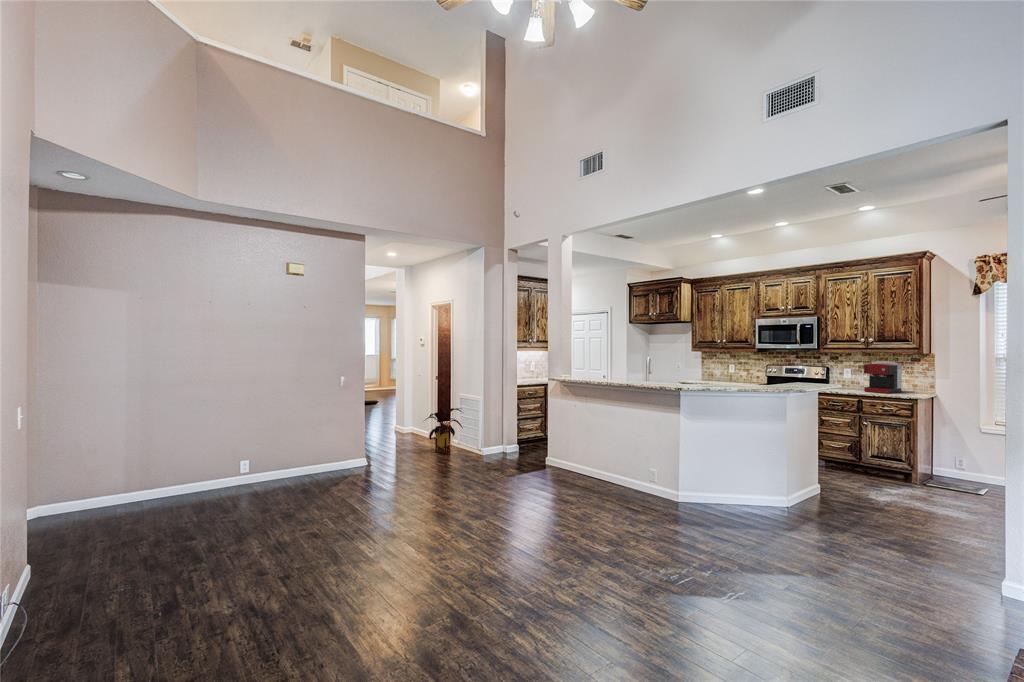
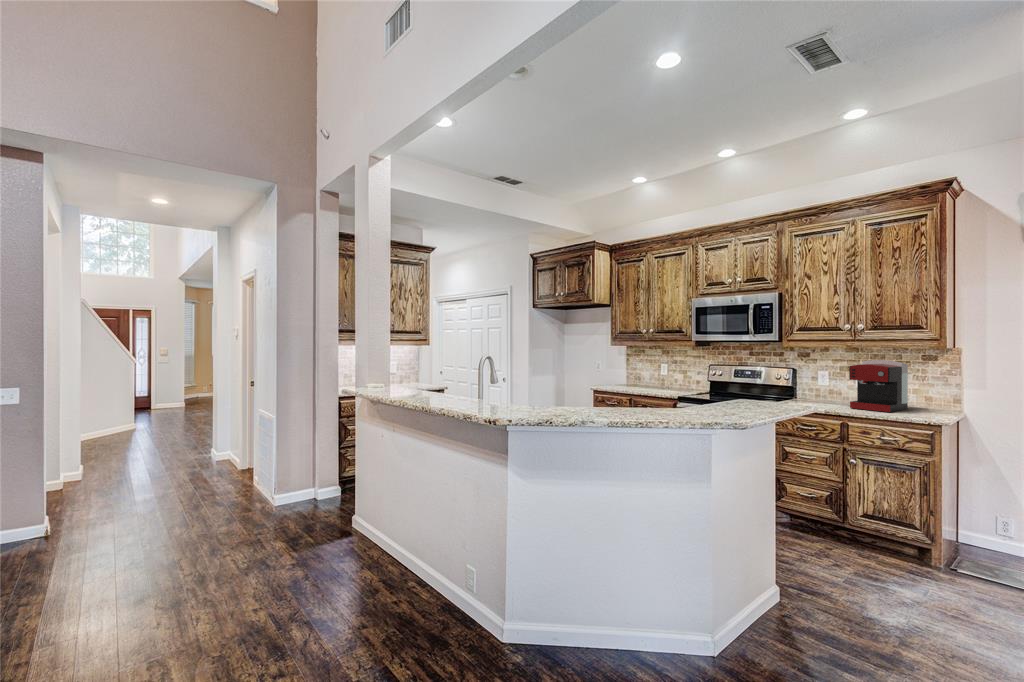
house plant: present [427,408,463,453] -> none [175,434,258,506]

